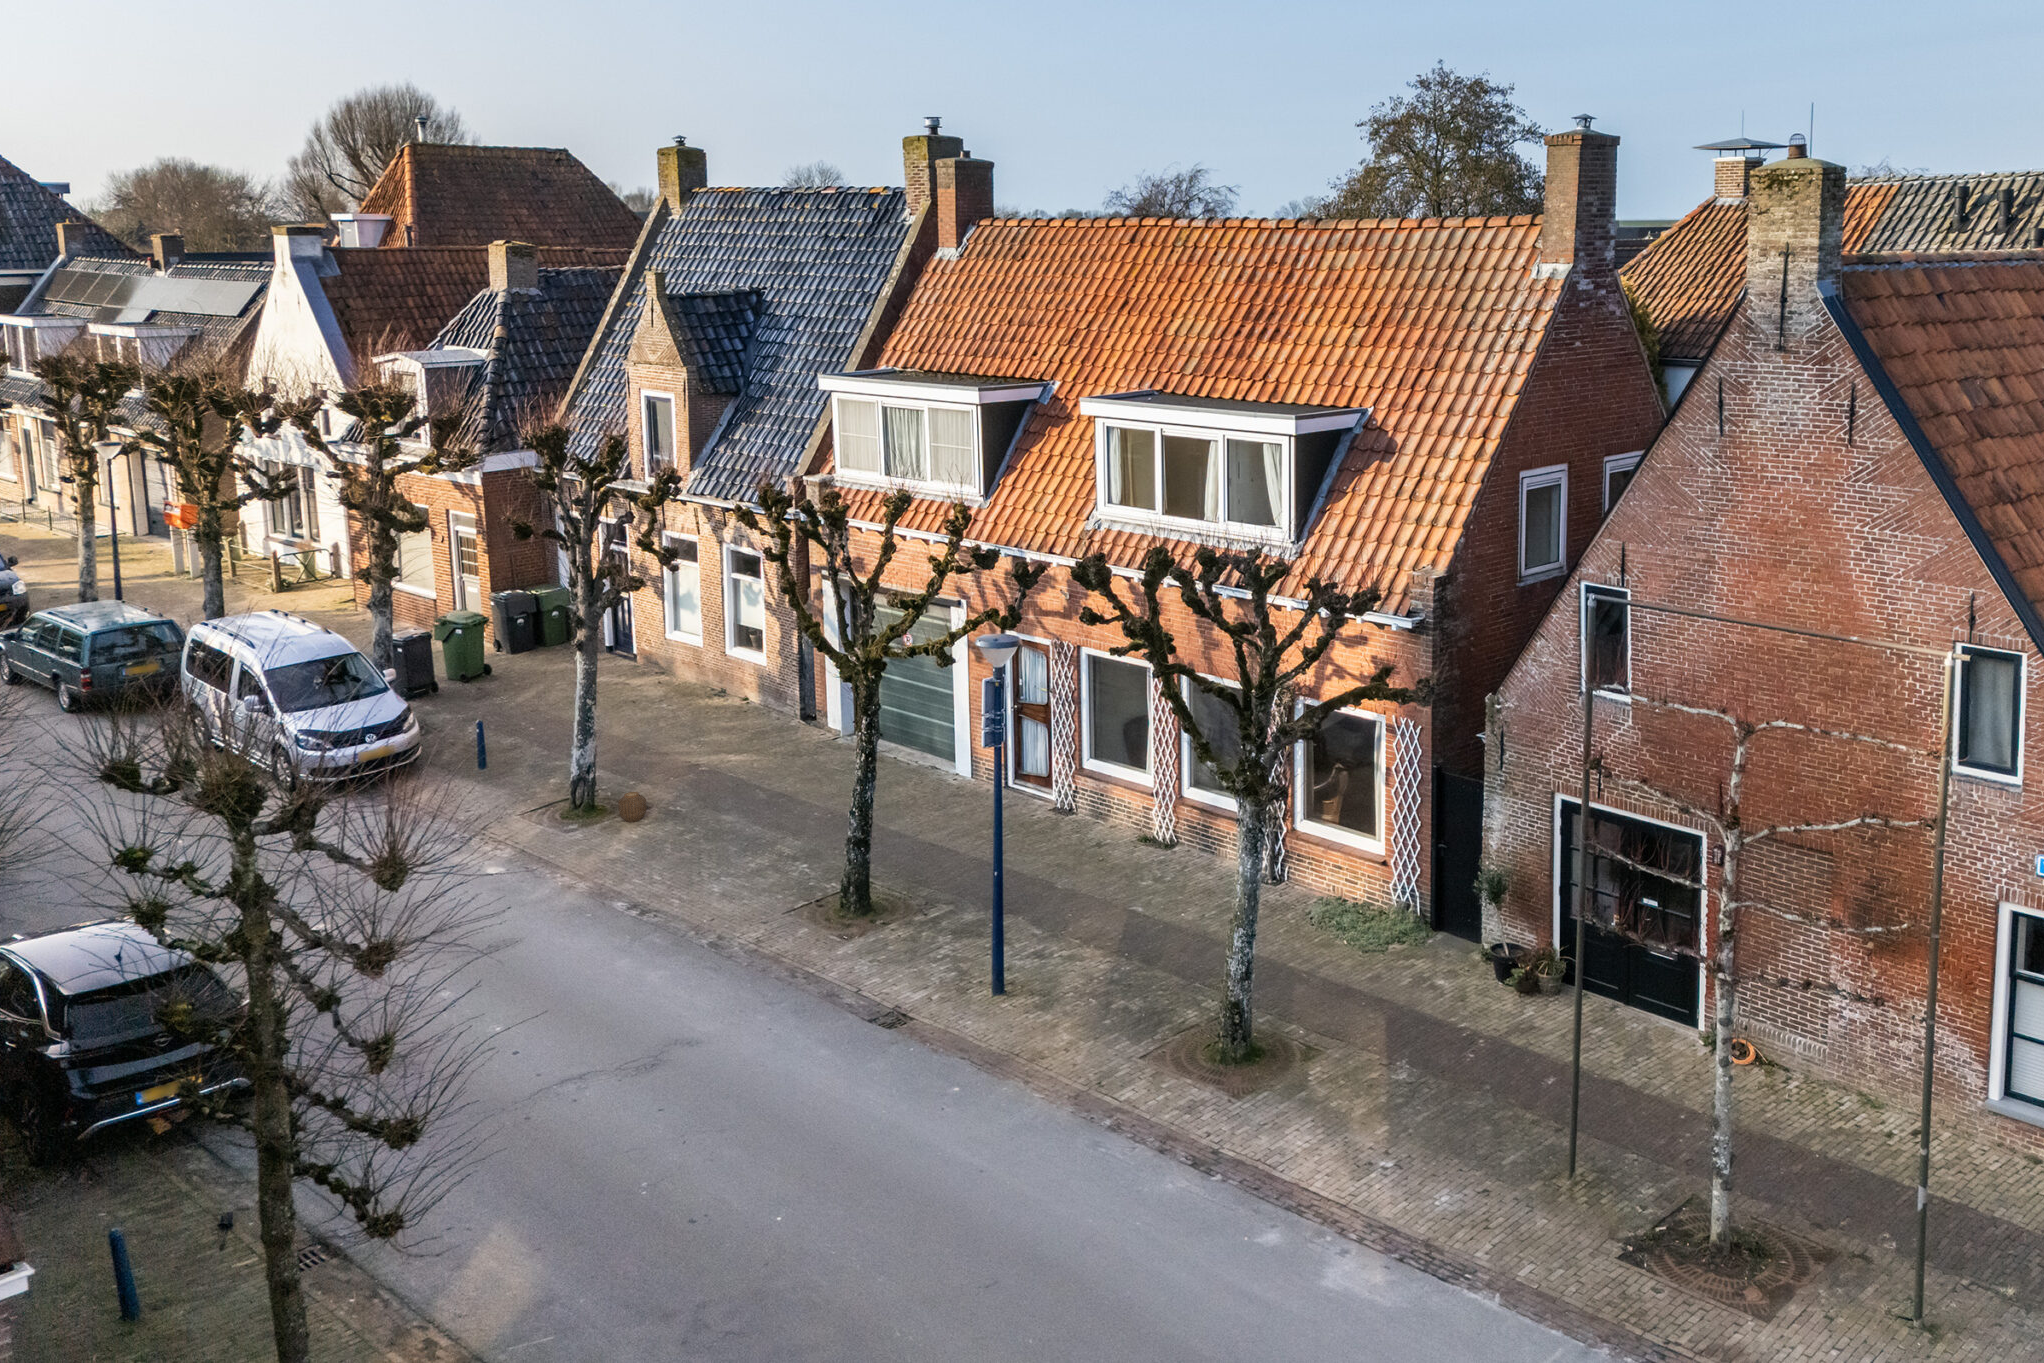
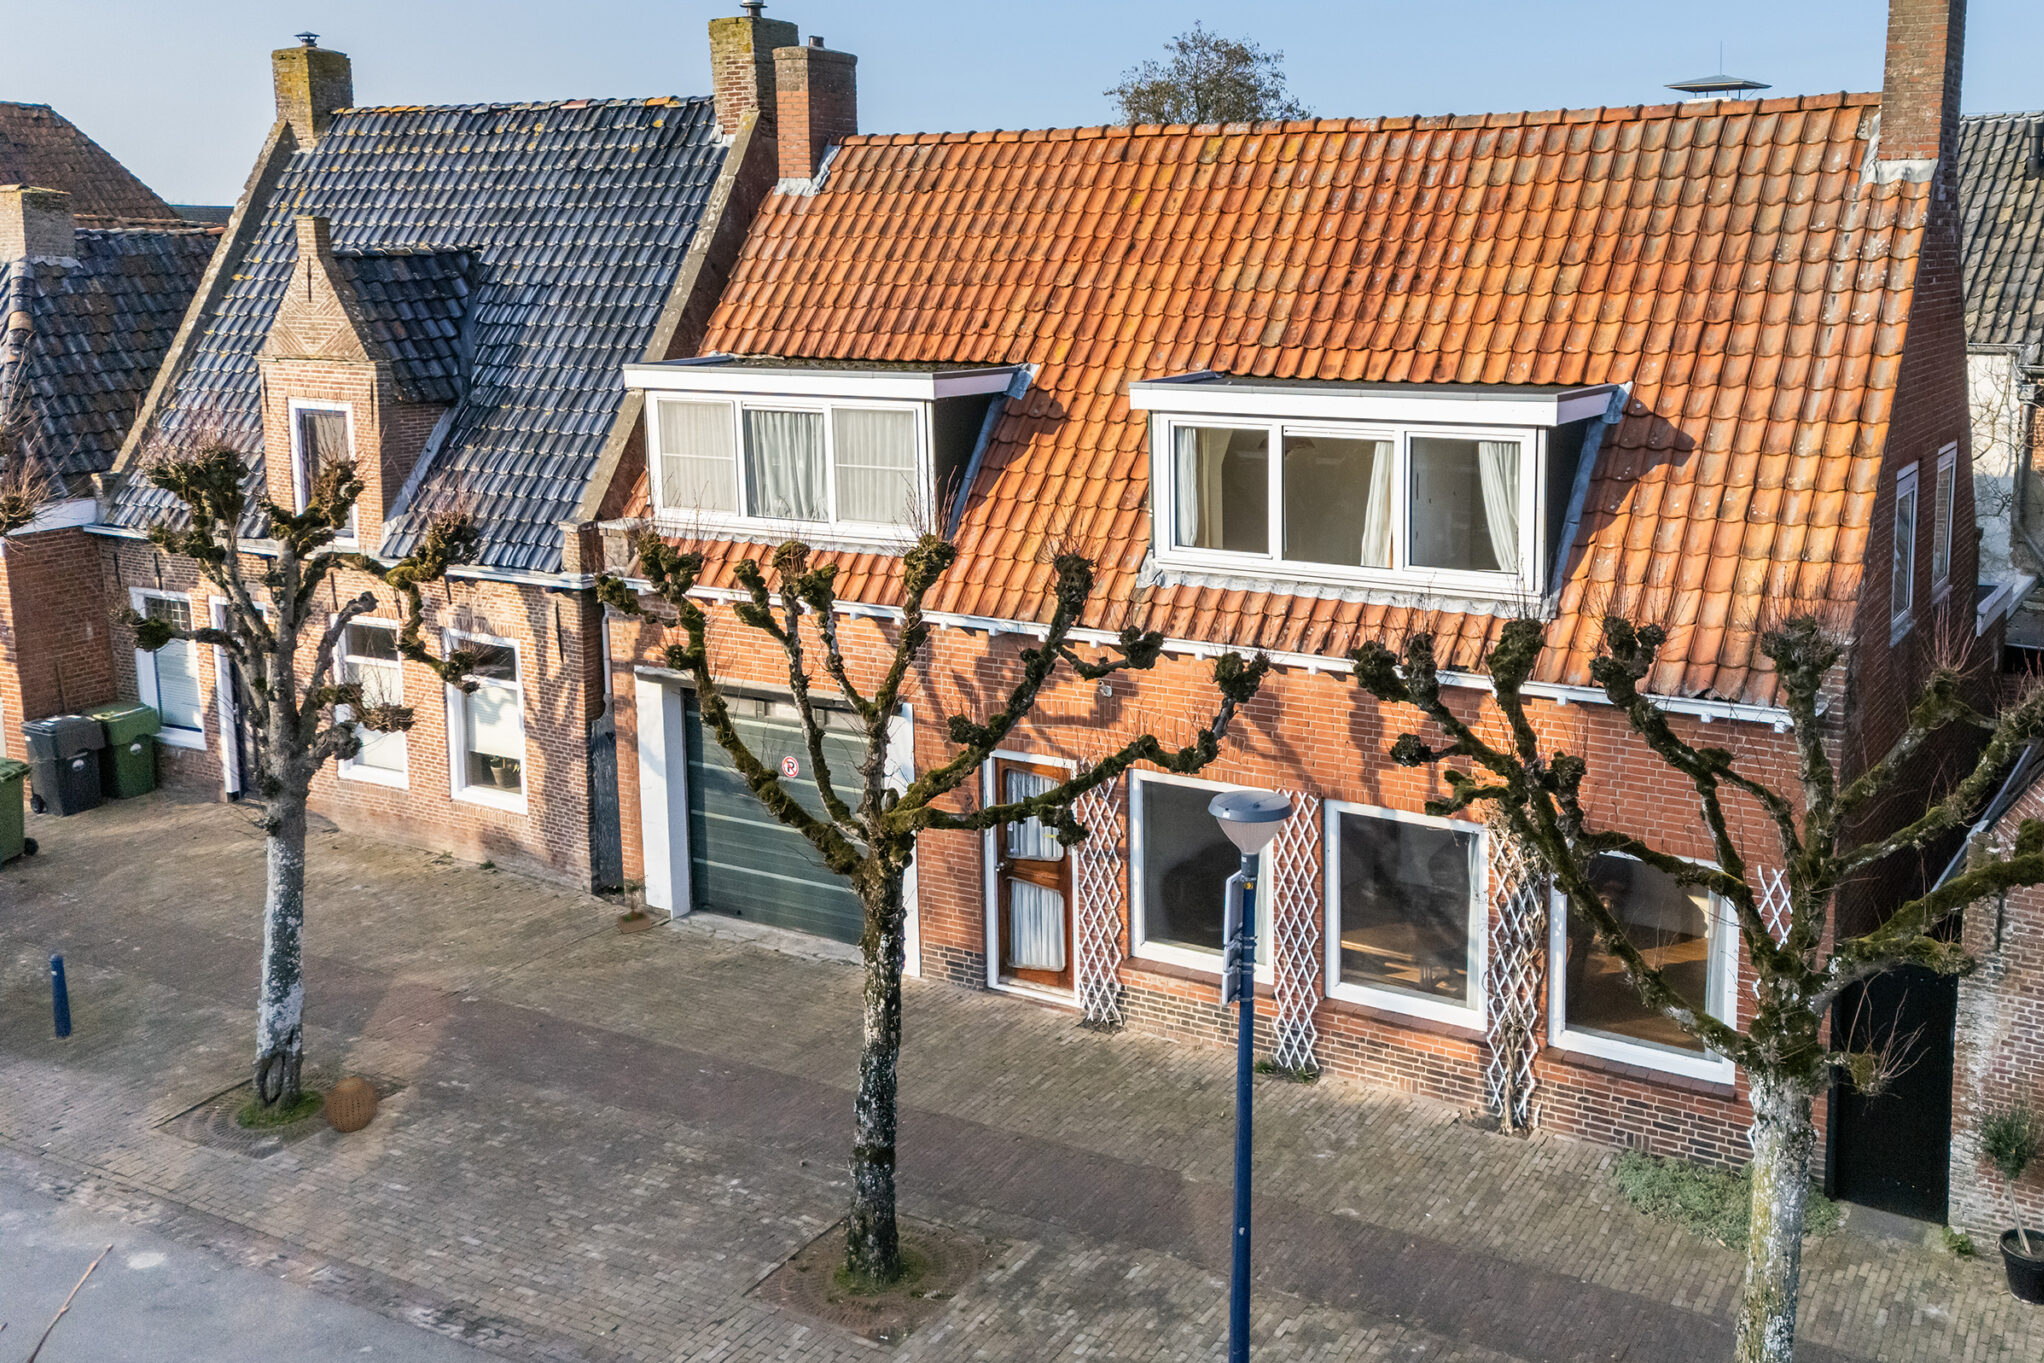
potted plant: none [807,703,835,742] -> present [615,875,652,934]

